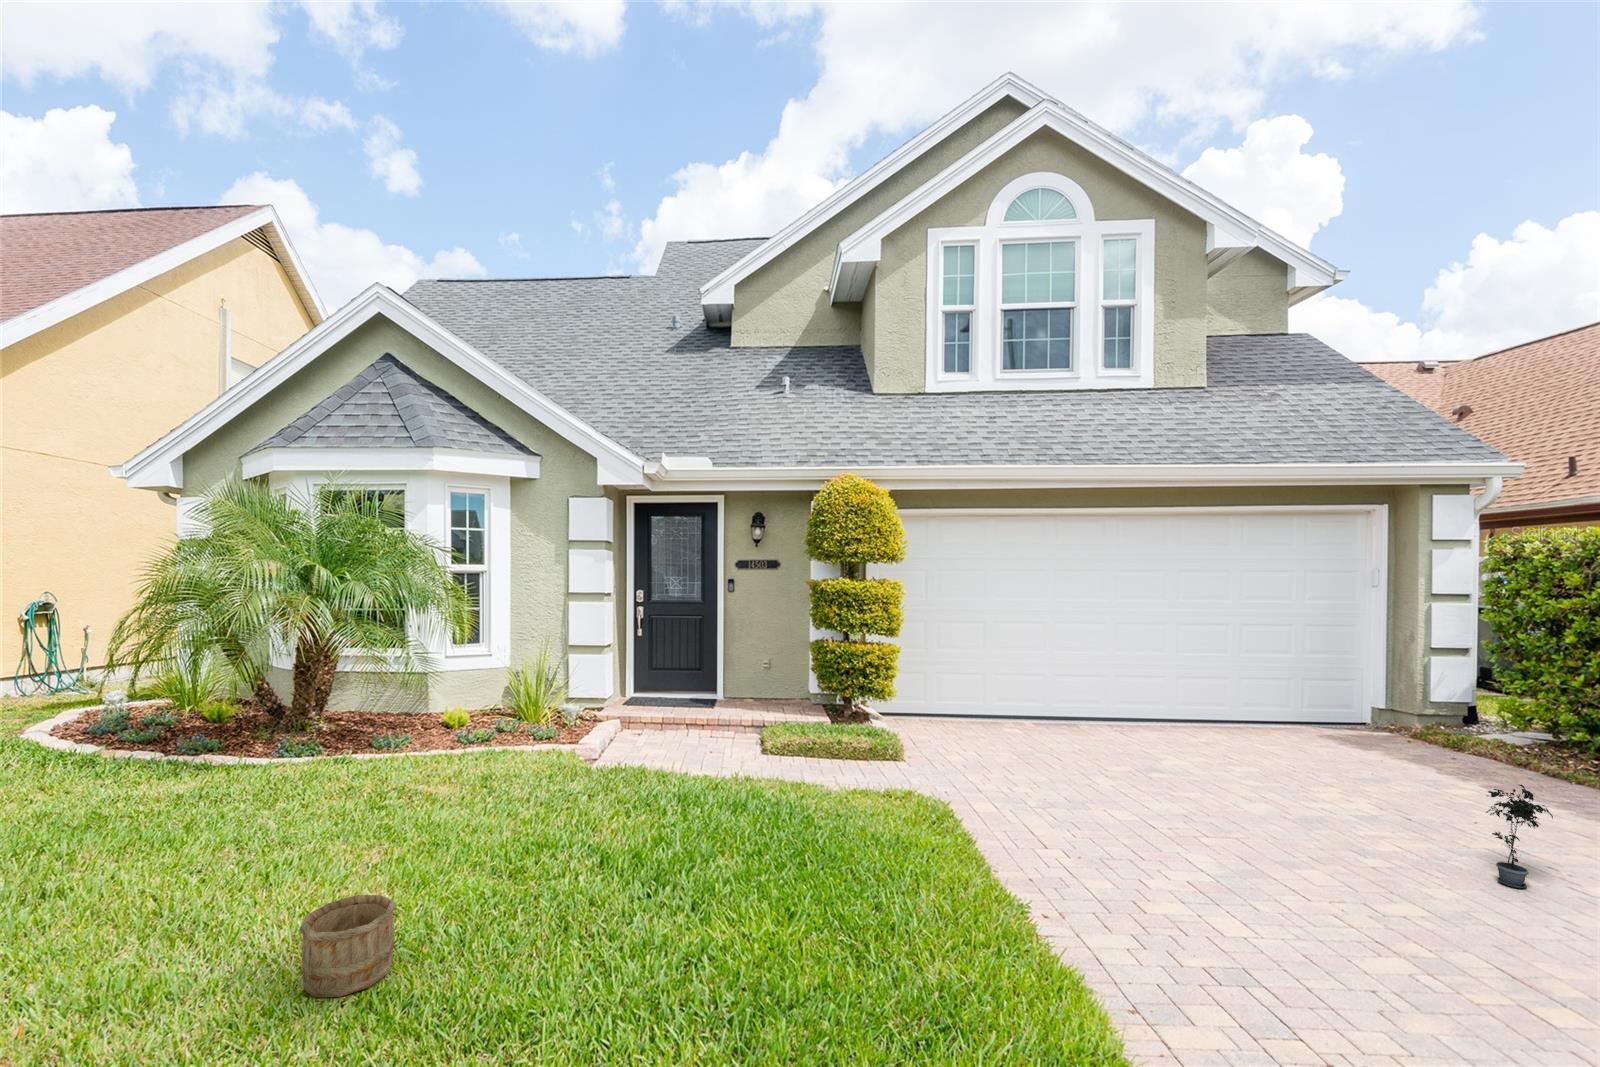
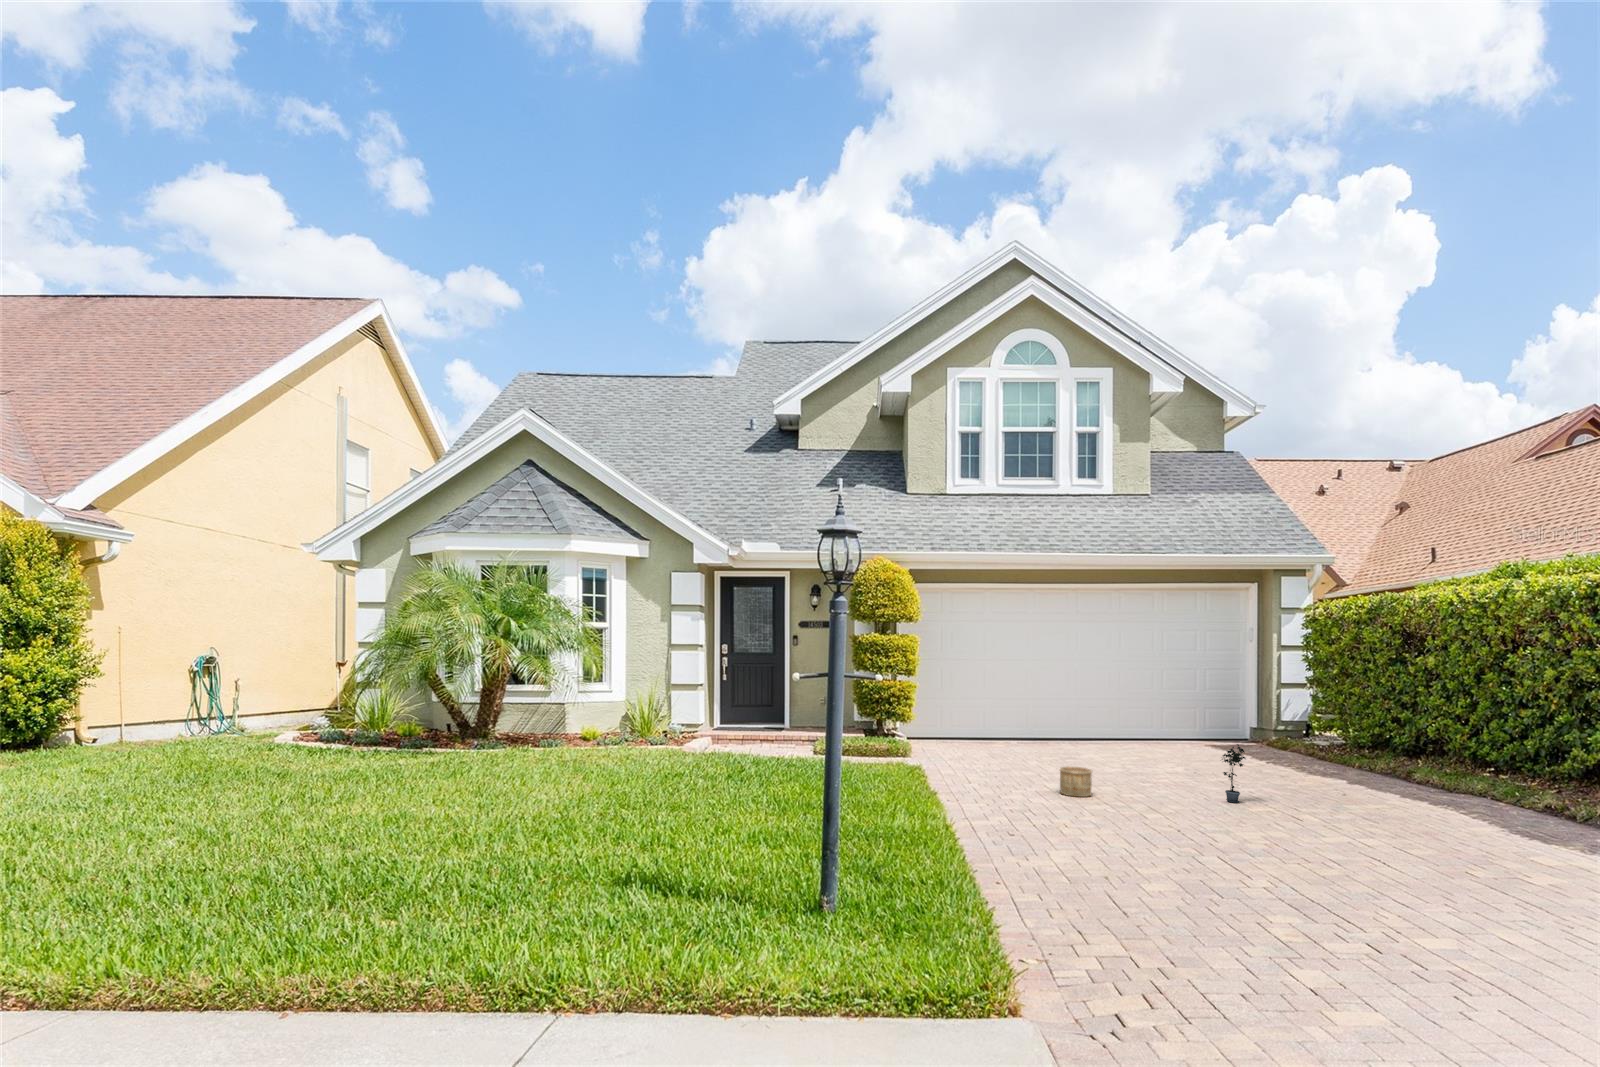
wooden bucket: present [299,895,396,998] -> present [1060,766,1092,797]

